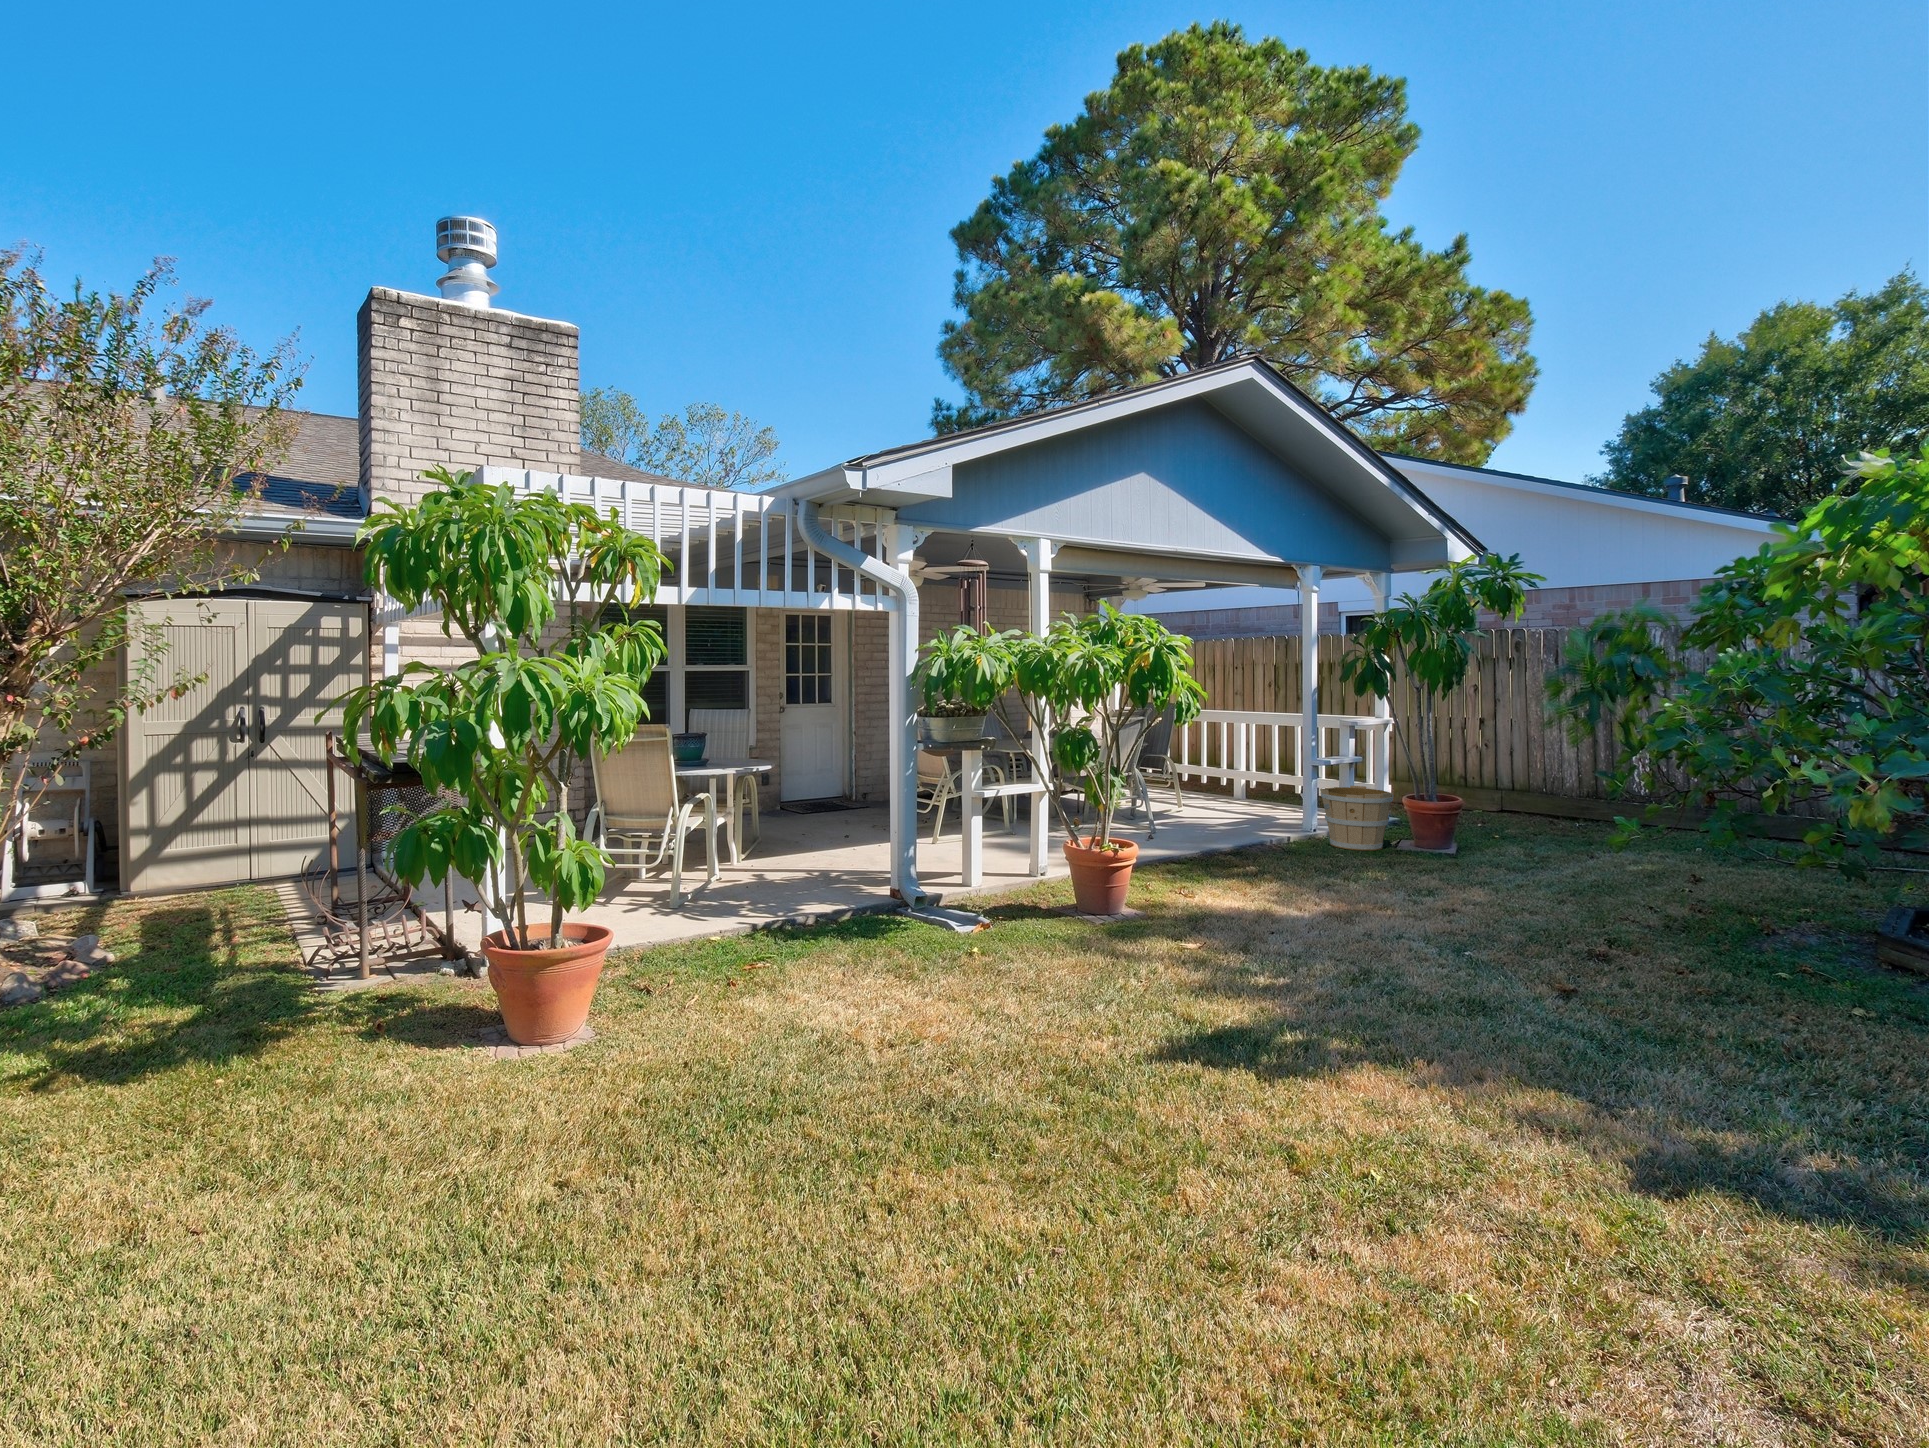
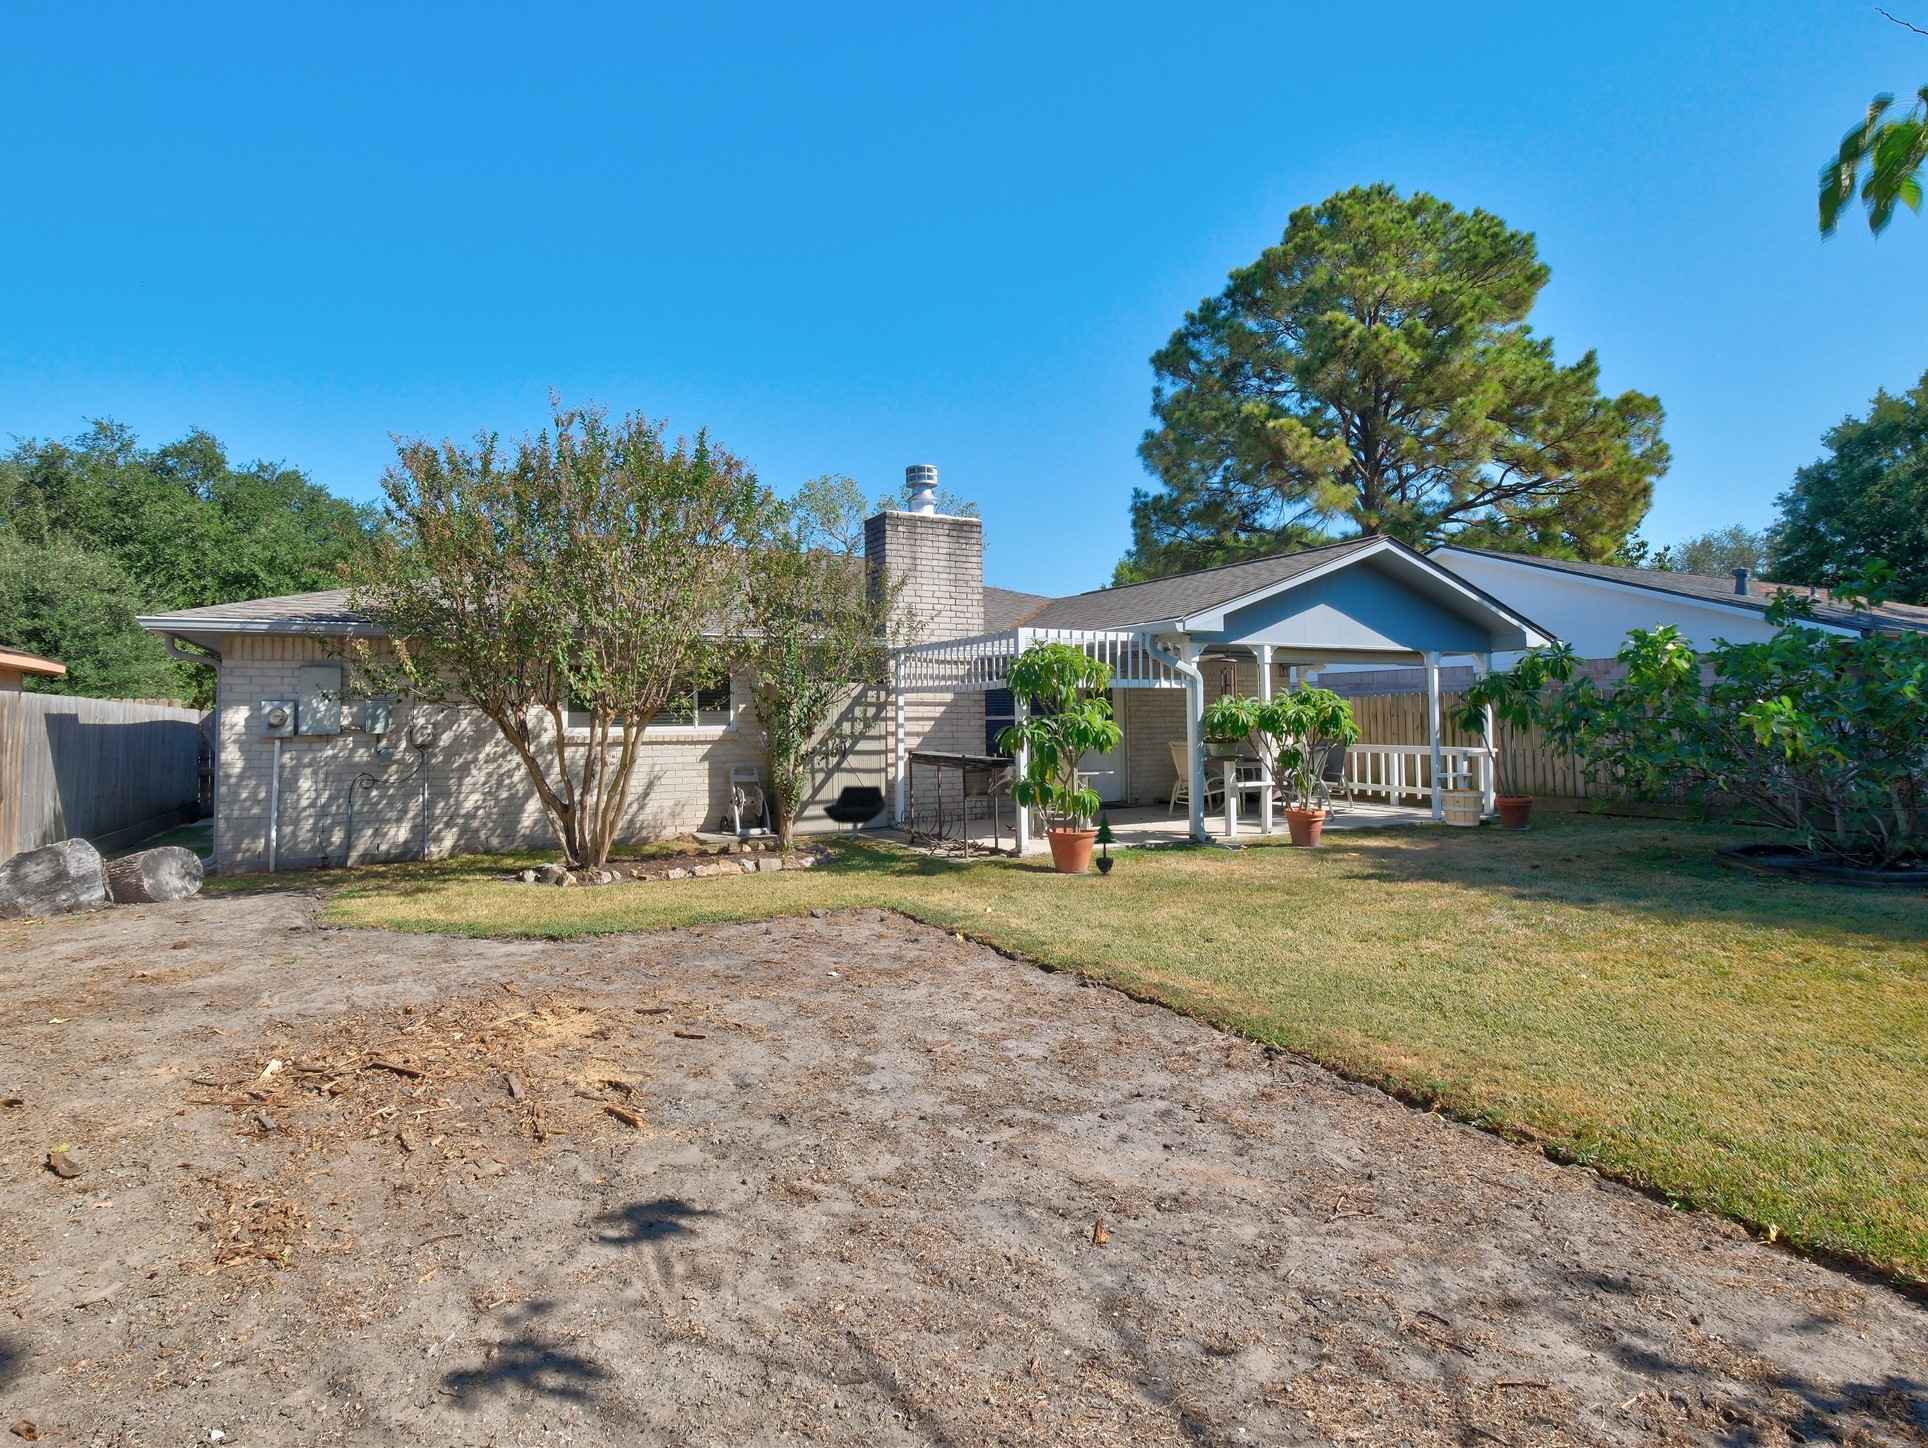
lounge chair: none [176,794,336,914] -> present [823,786,886,841]
potted tree: none [534,916,598,1084] -> present [1094,811,1115,874]

